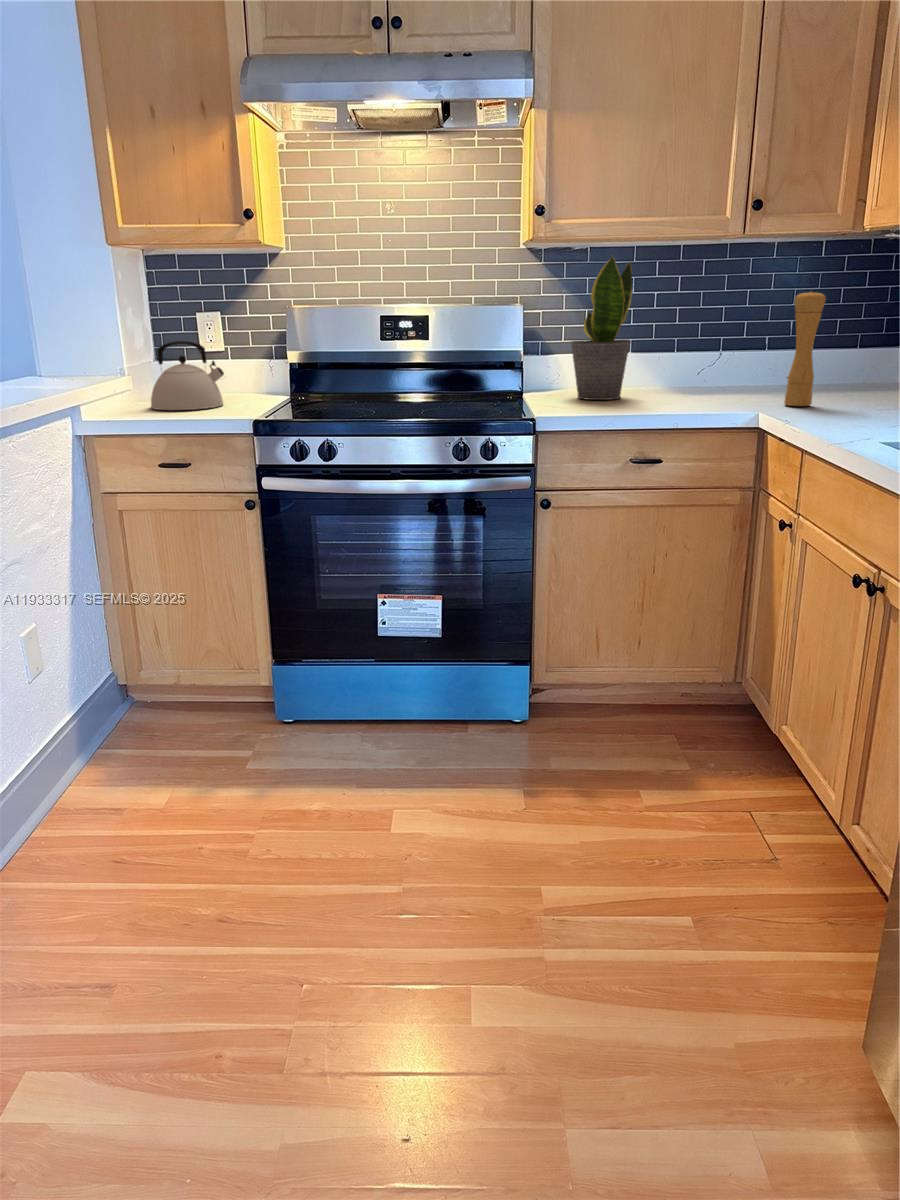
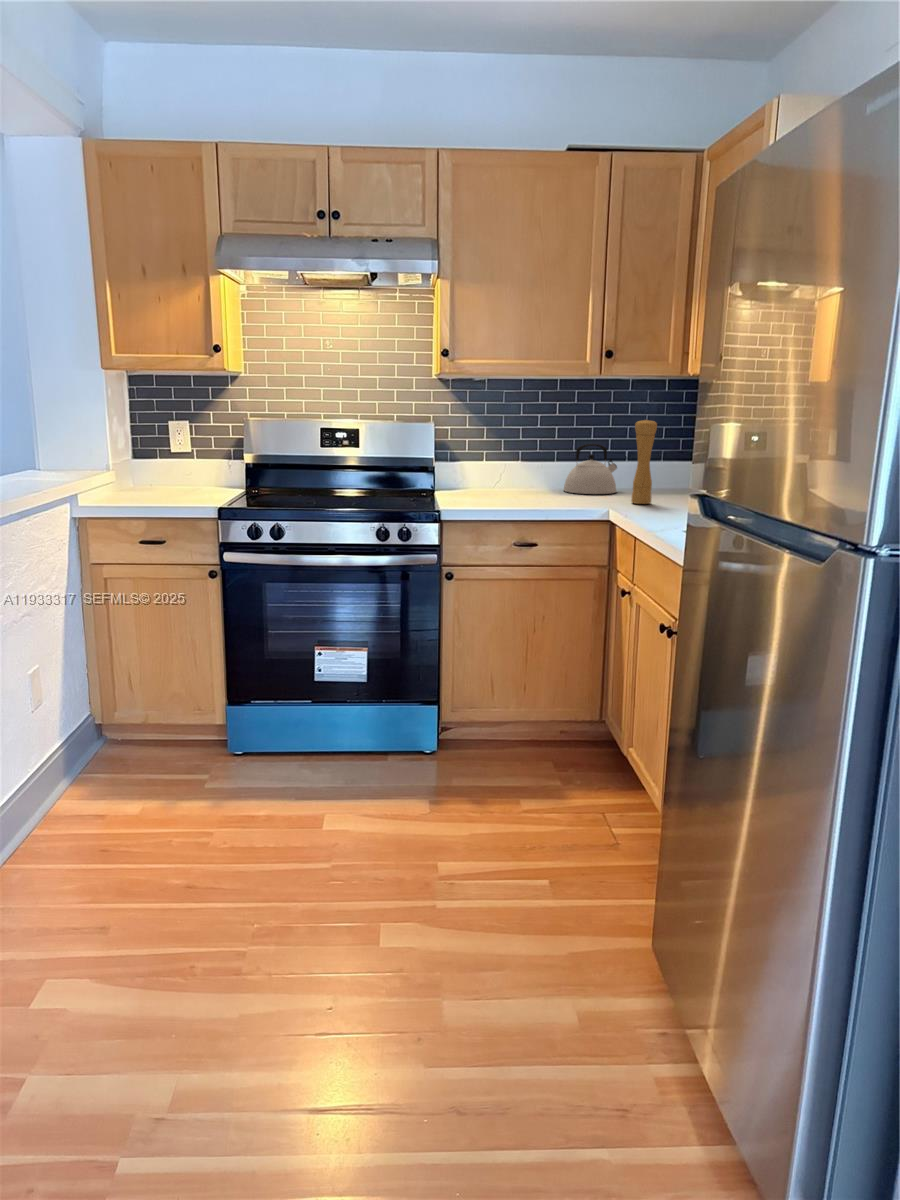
potted plant: present [571,256,632,400] -> none [470,388,517,497]
kettle: present [151,341,224,410] -> present [564,444,617,494]

